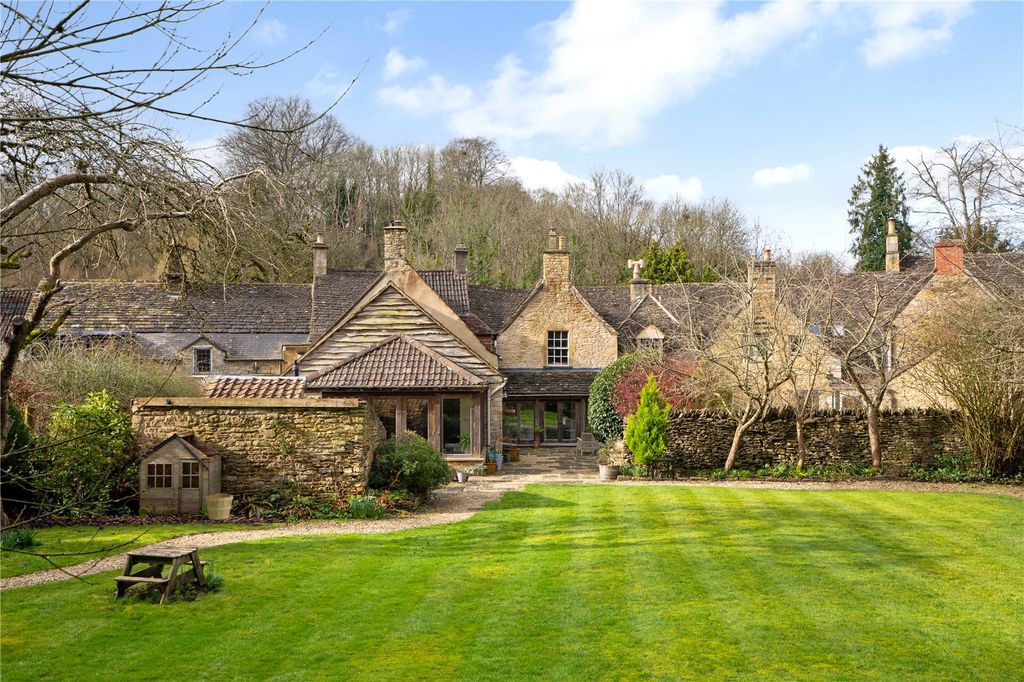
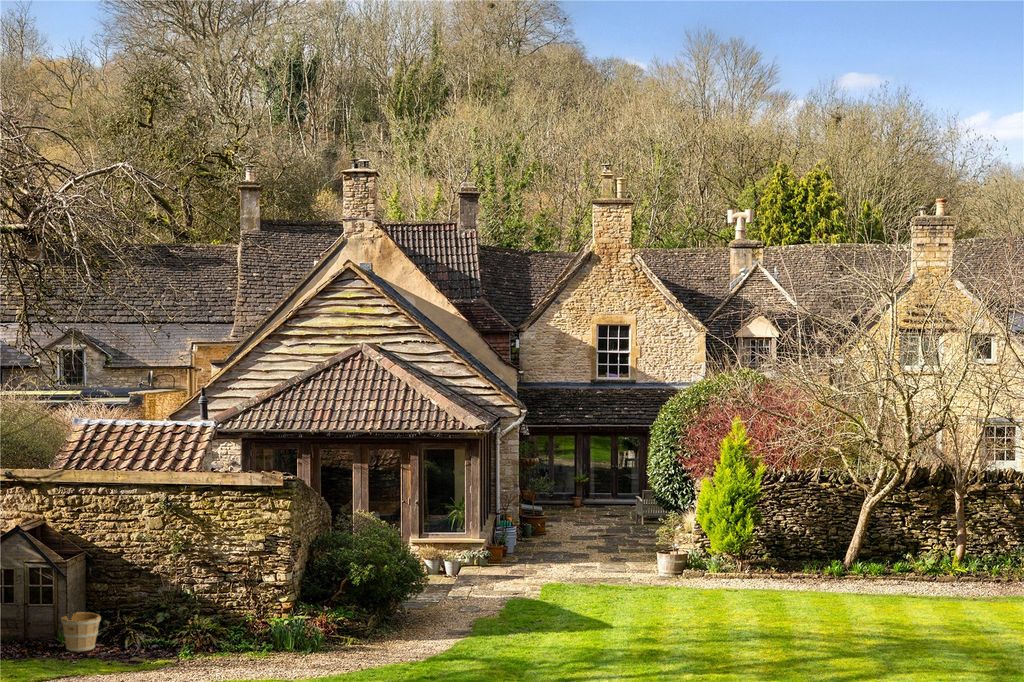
round table: present [644,457,677,479] -> none [724,541,777,578]

